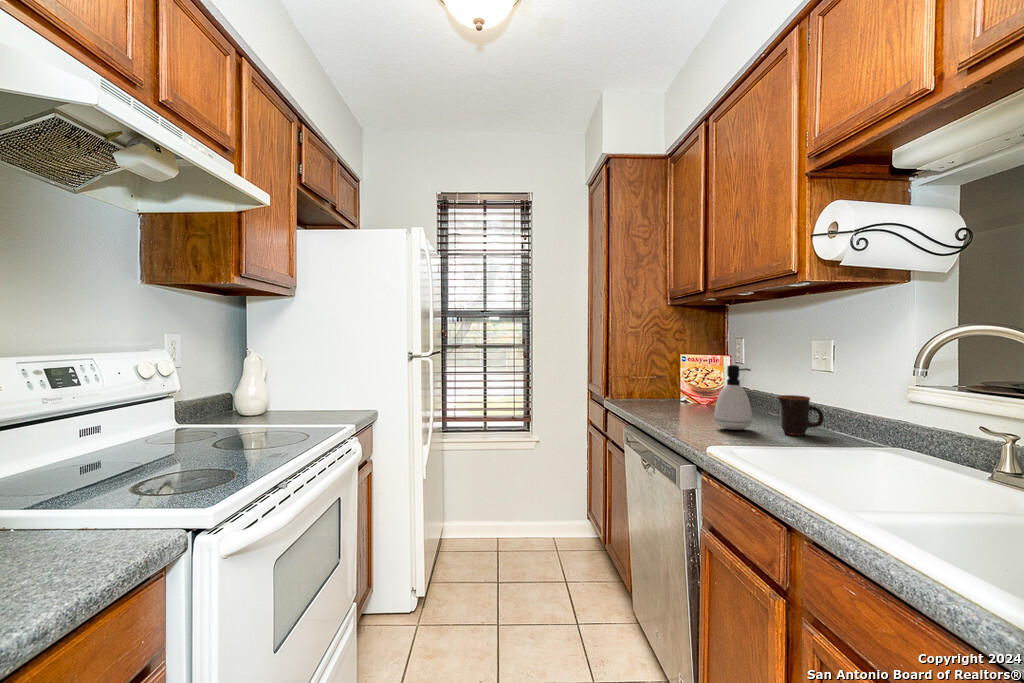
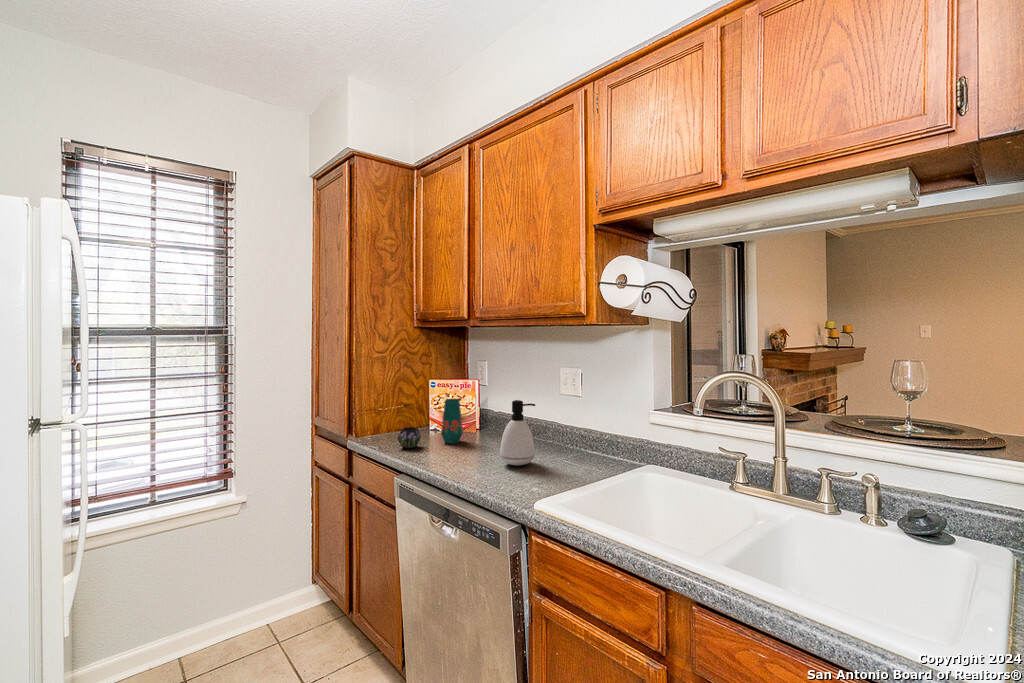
vase: none [637,369,703,412] -> present [398,399,463,448]
mug: present [778,395,824,435] -> none [557,425,589,463]

